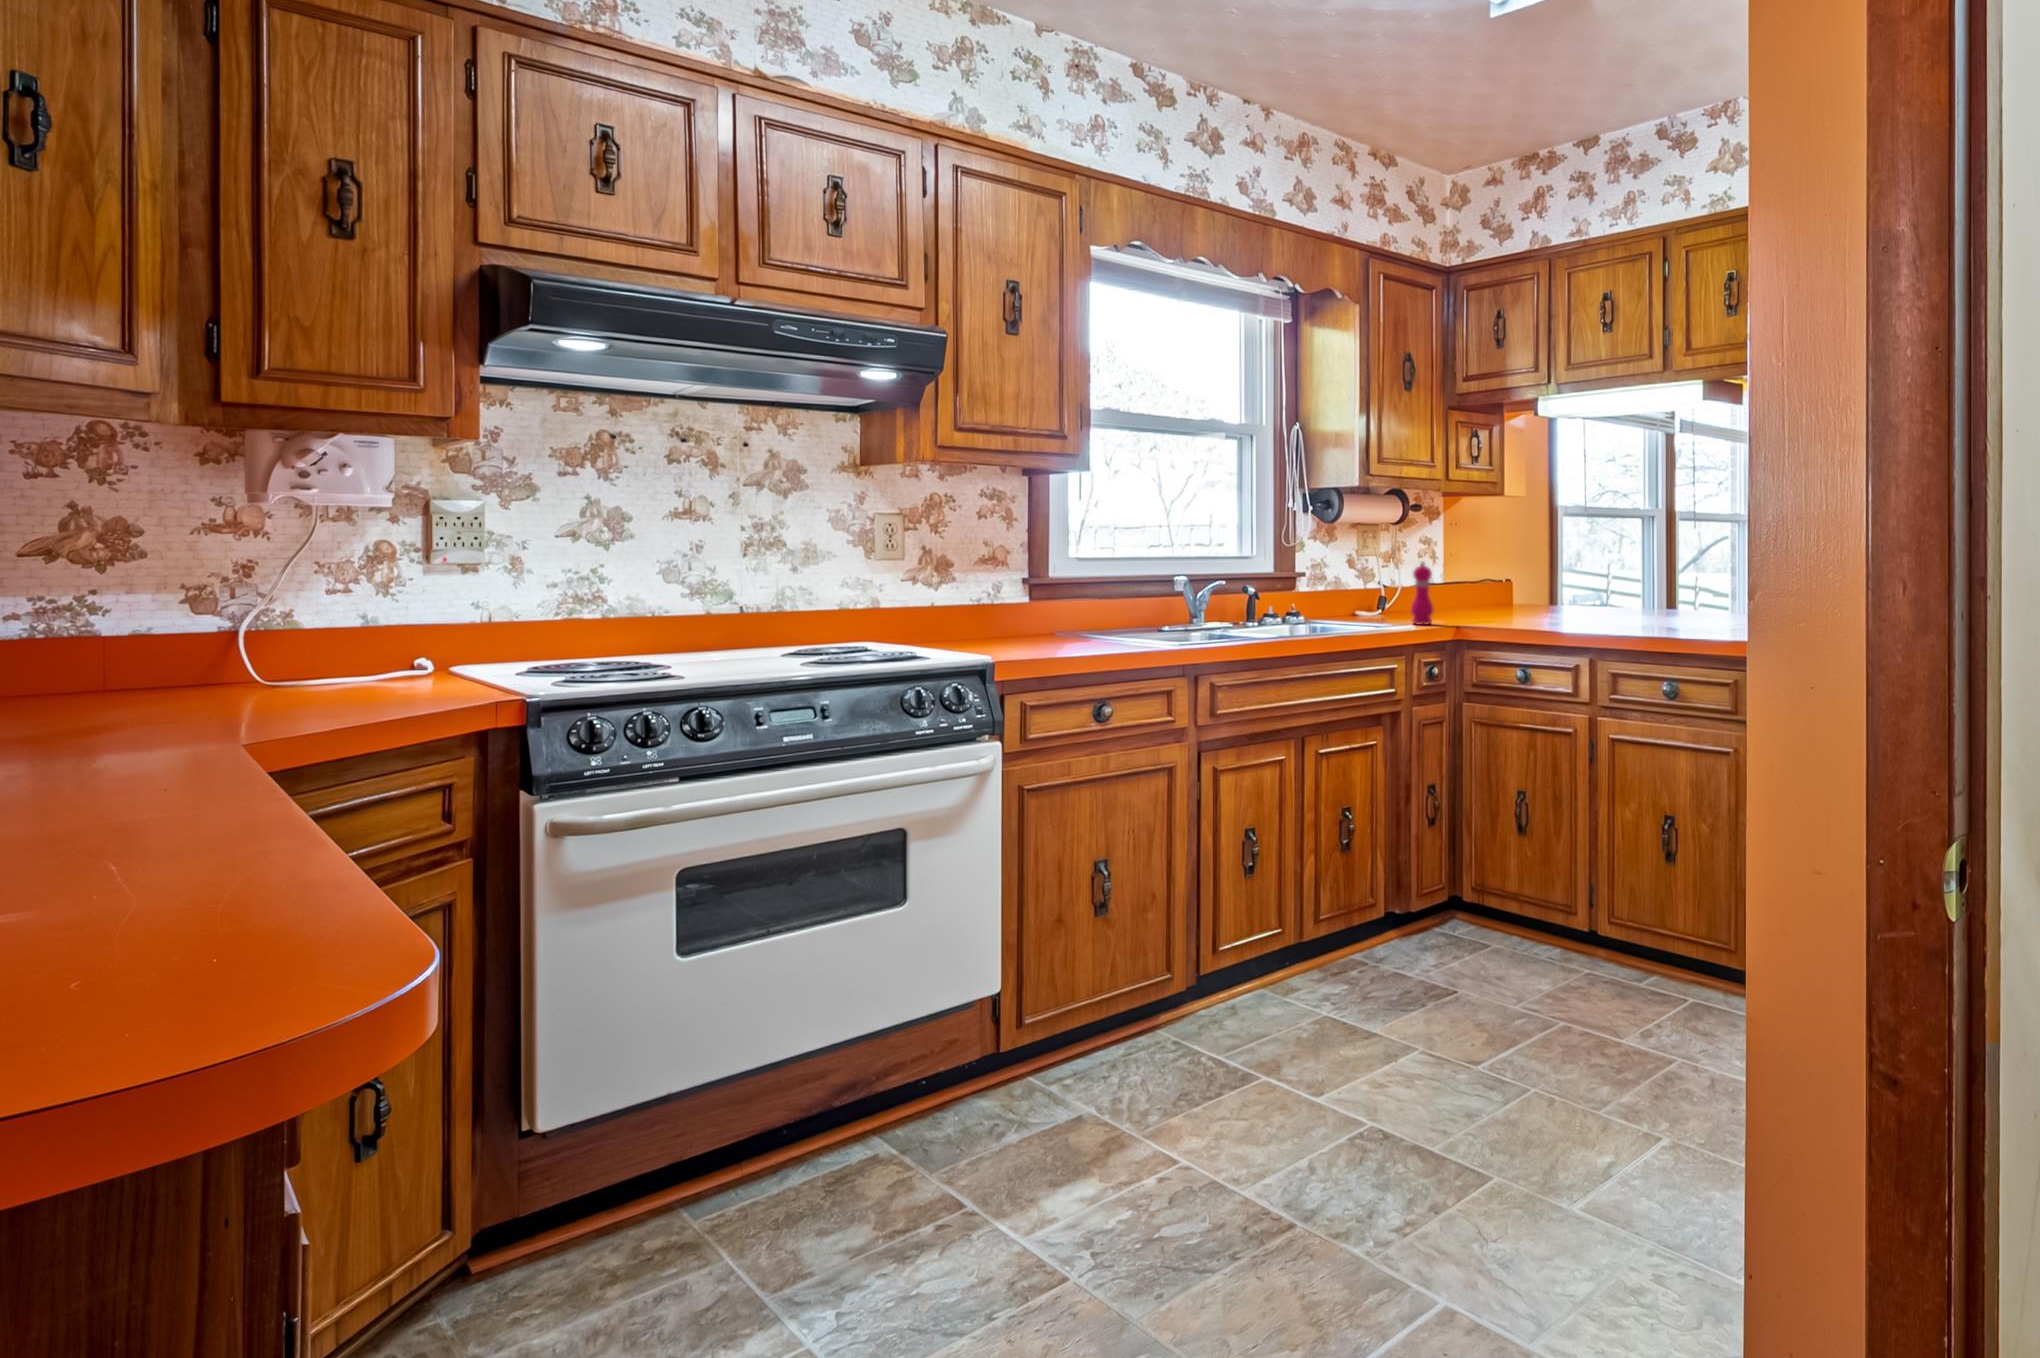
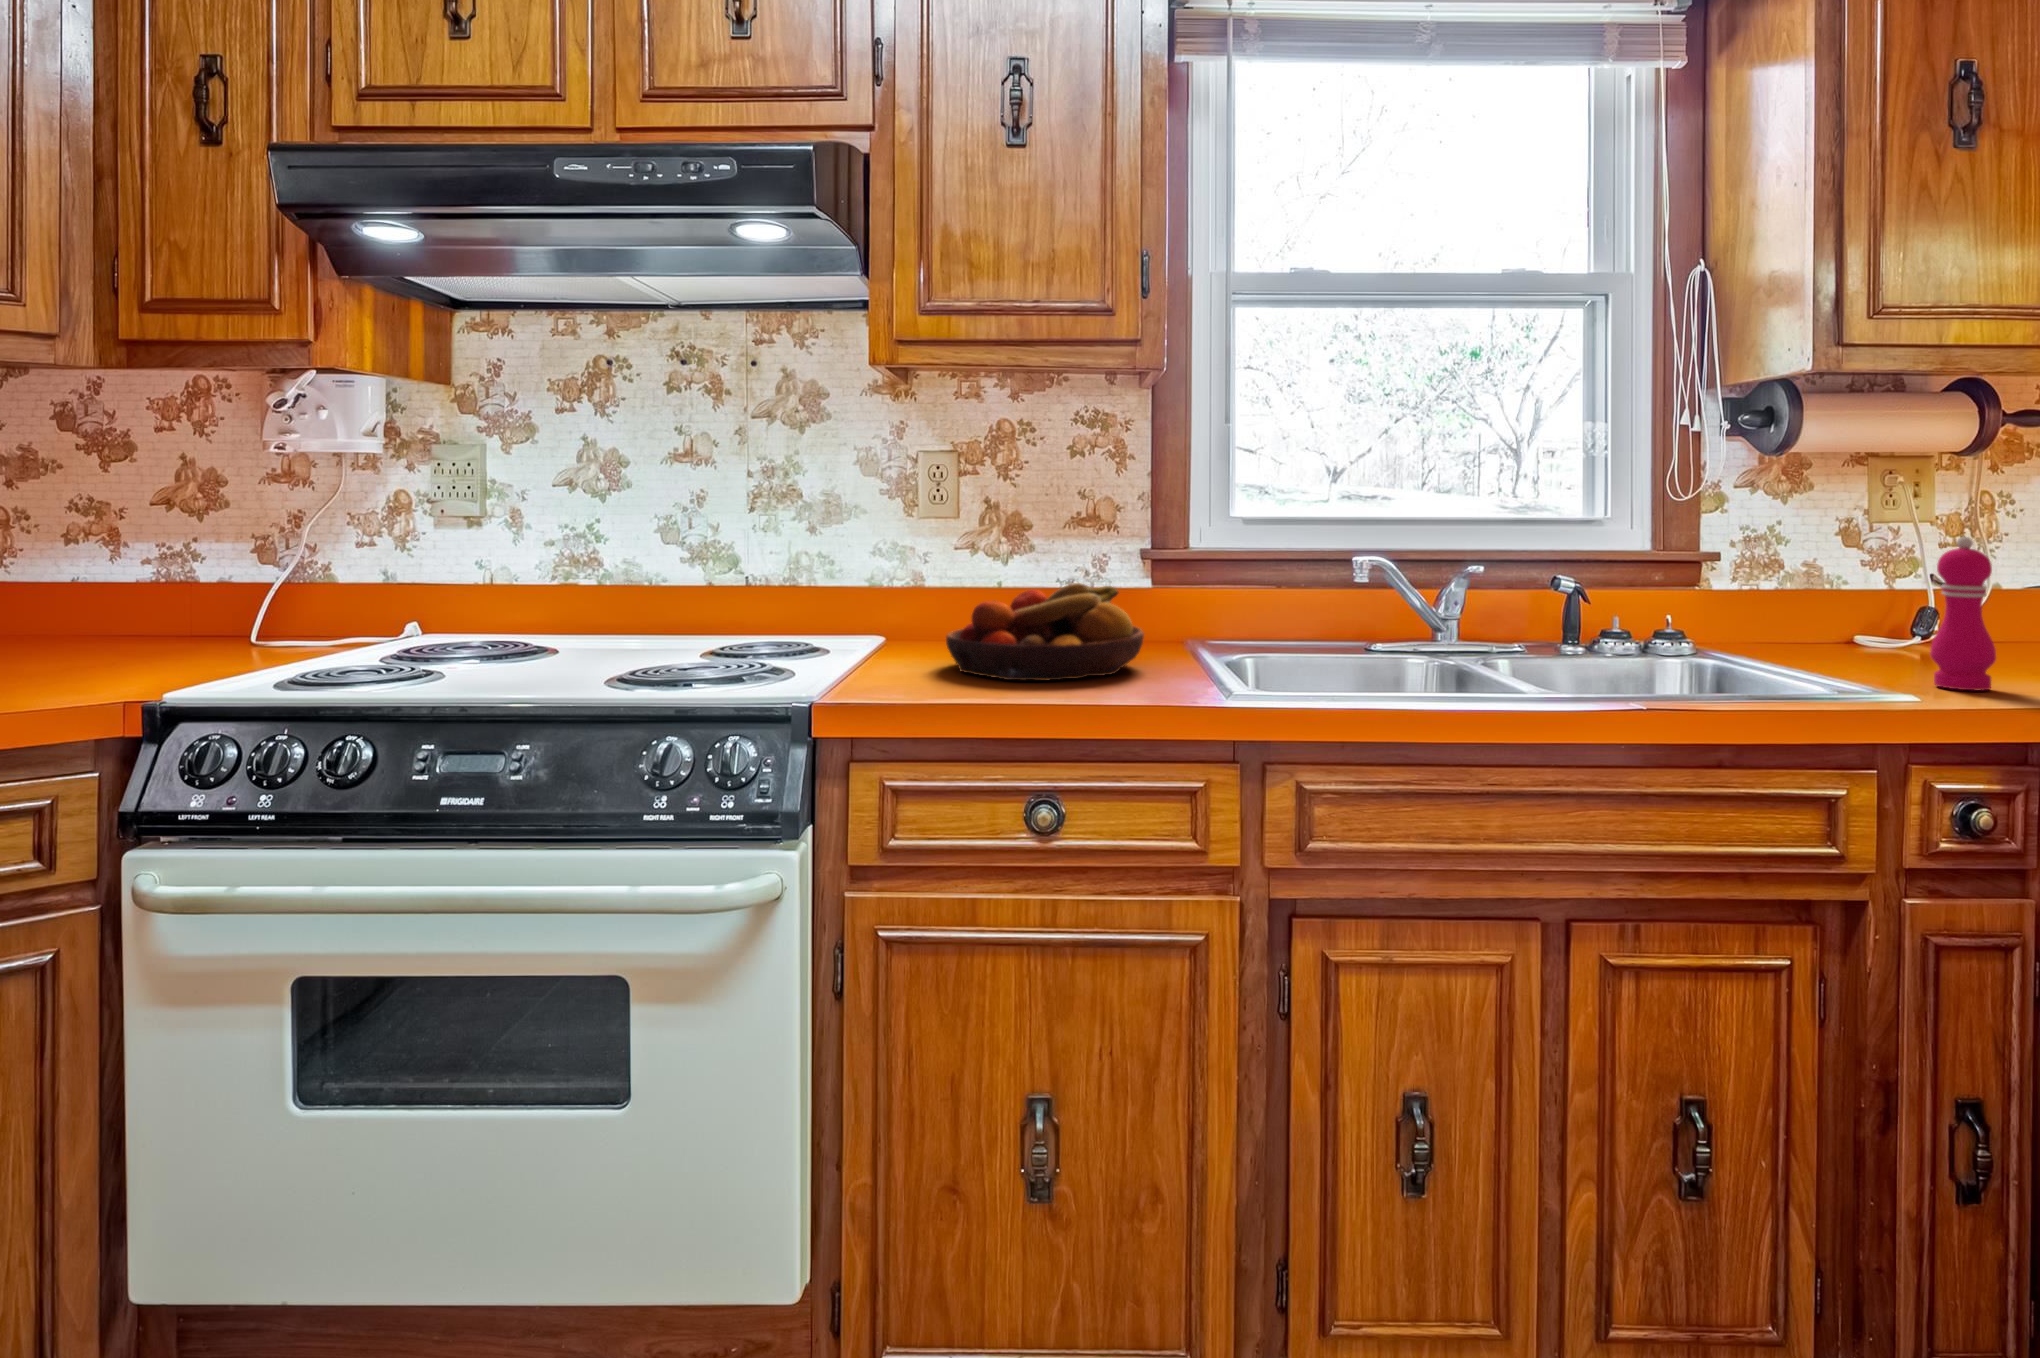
fruit bowl: none [969,595,1095,651] -> present [946,583,1144,681]

